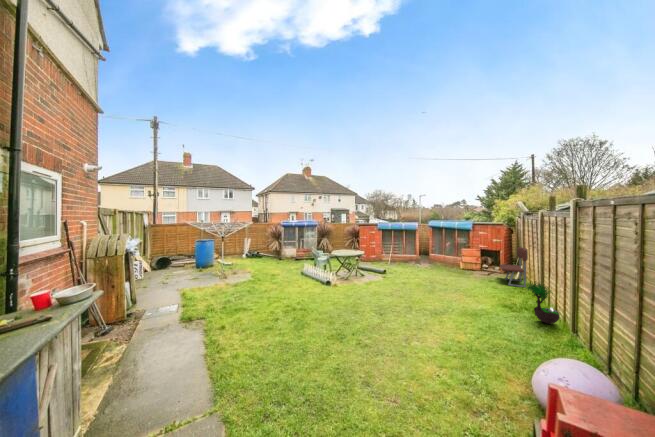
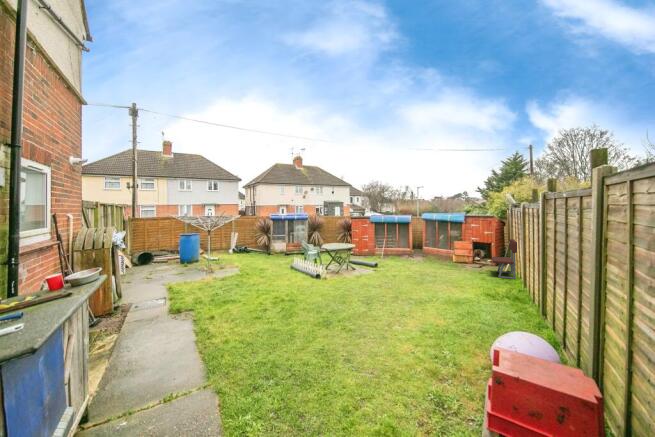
potted tree: present [527,283,559,324] -> none [506,268,535,310]

